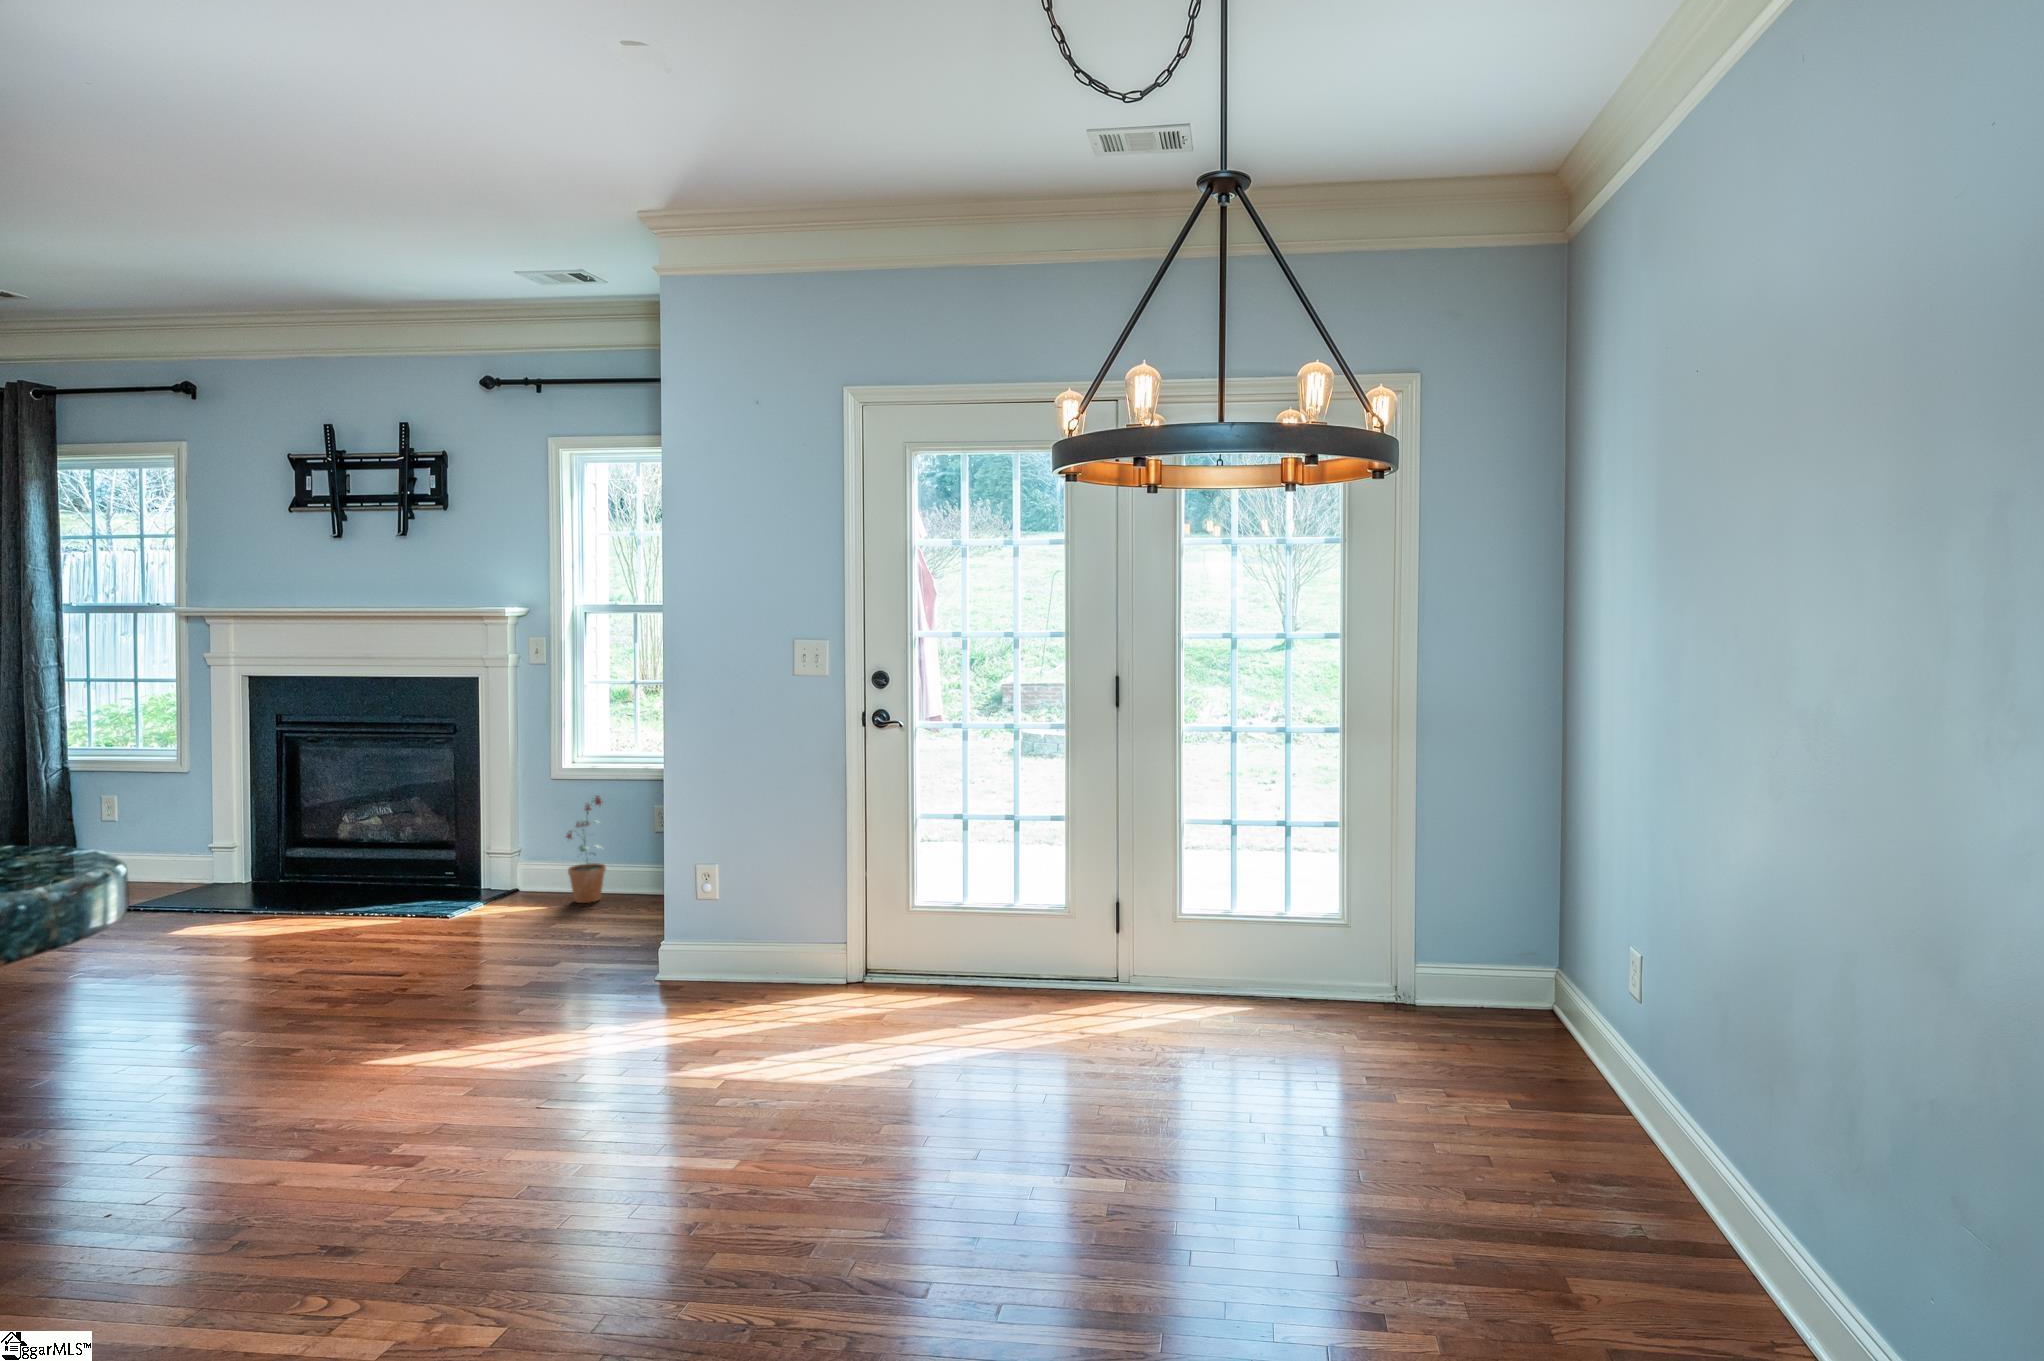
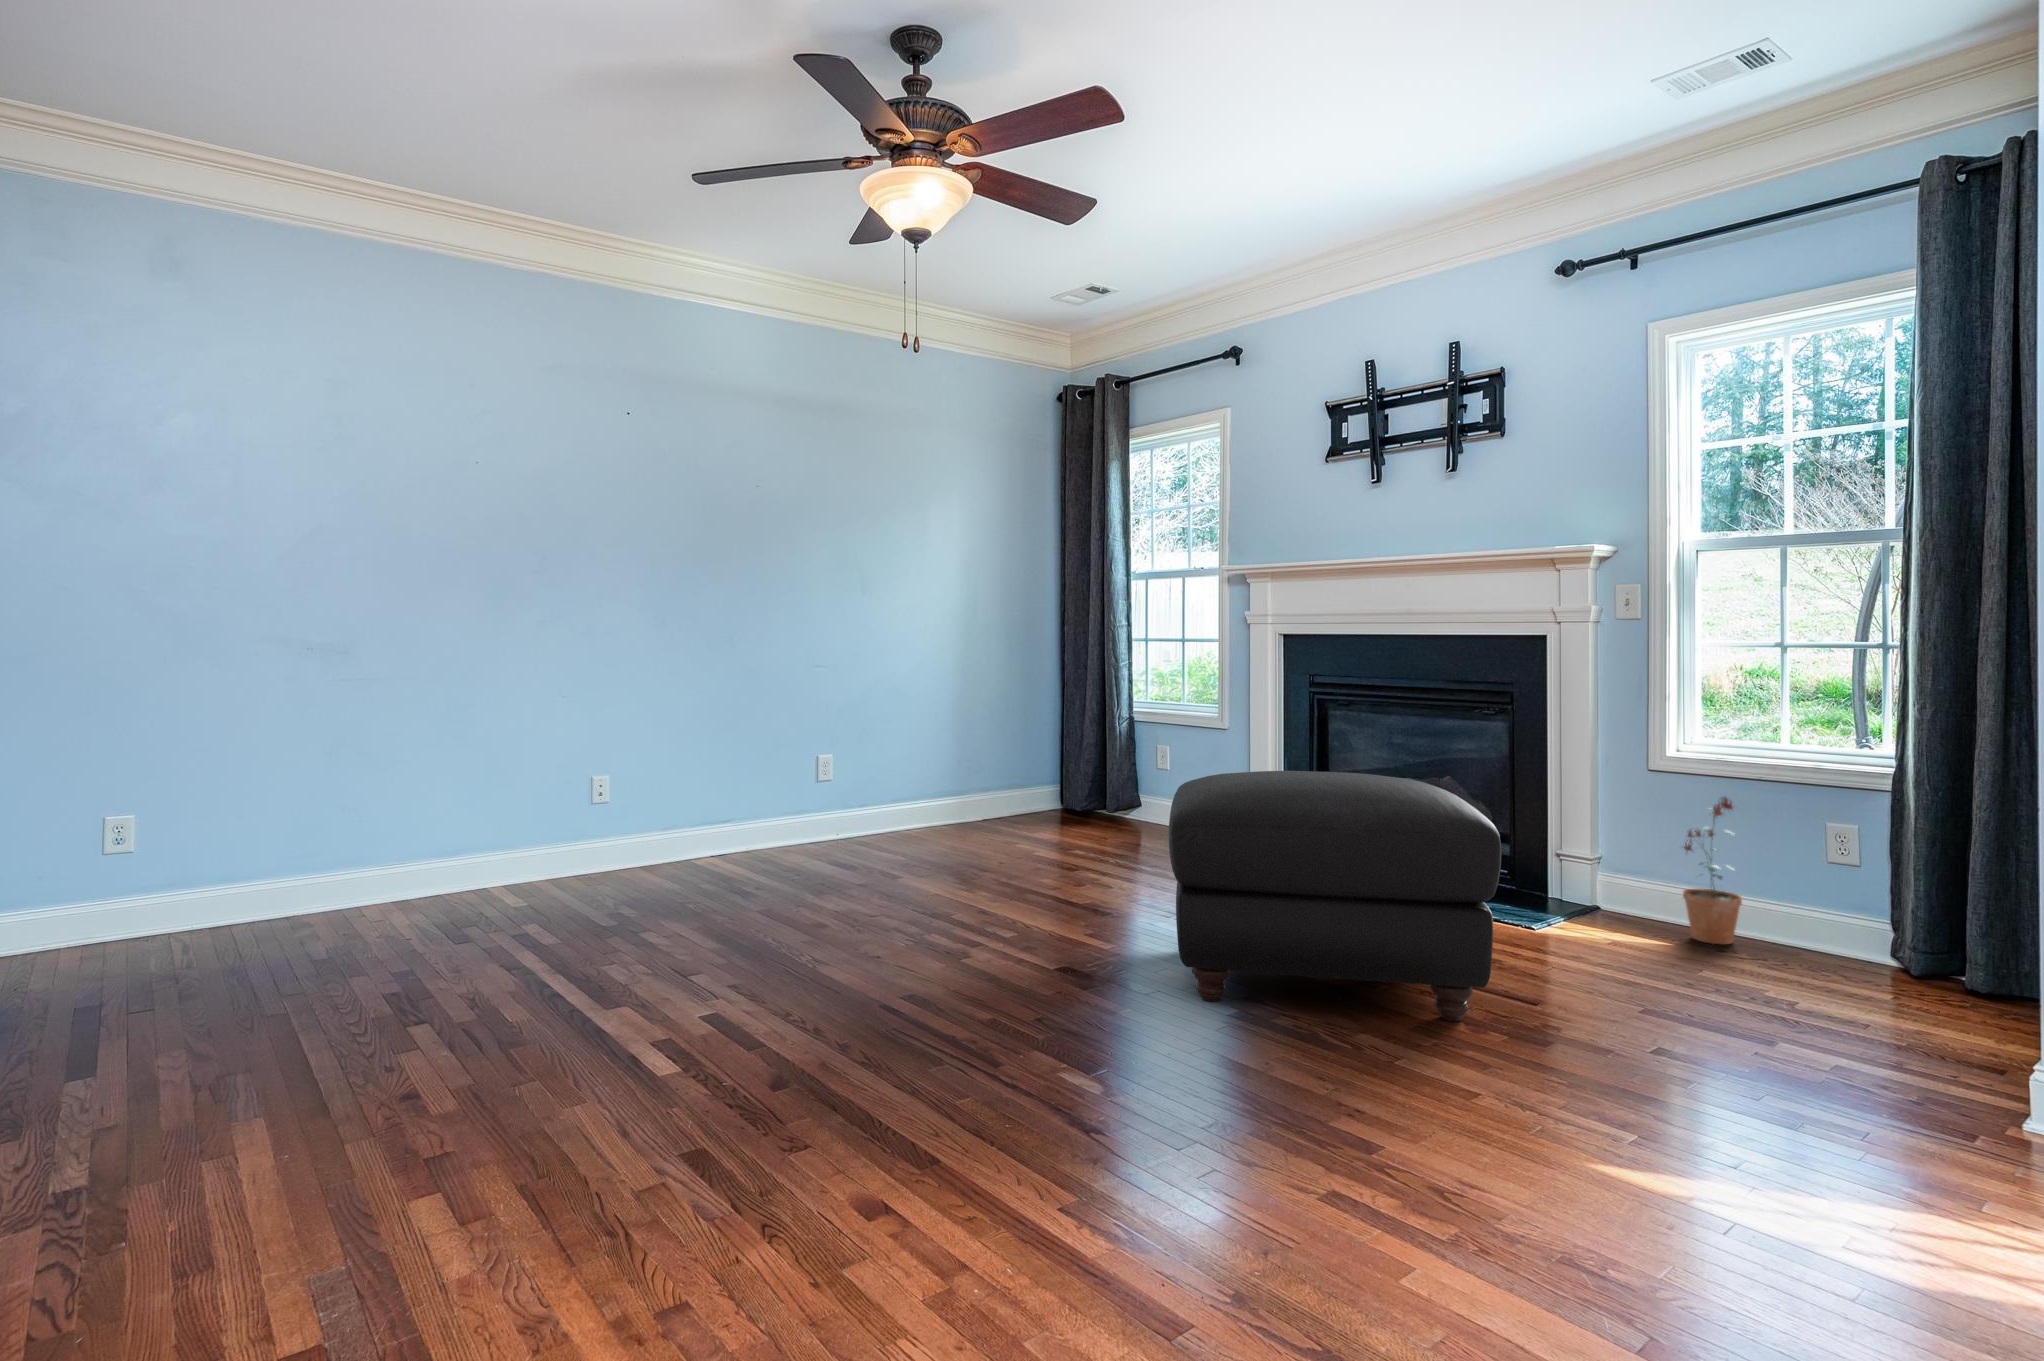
ottoman: none [56,820,372,1043] -> present [1169,771,1501,1021]

